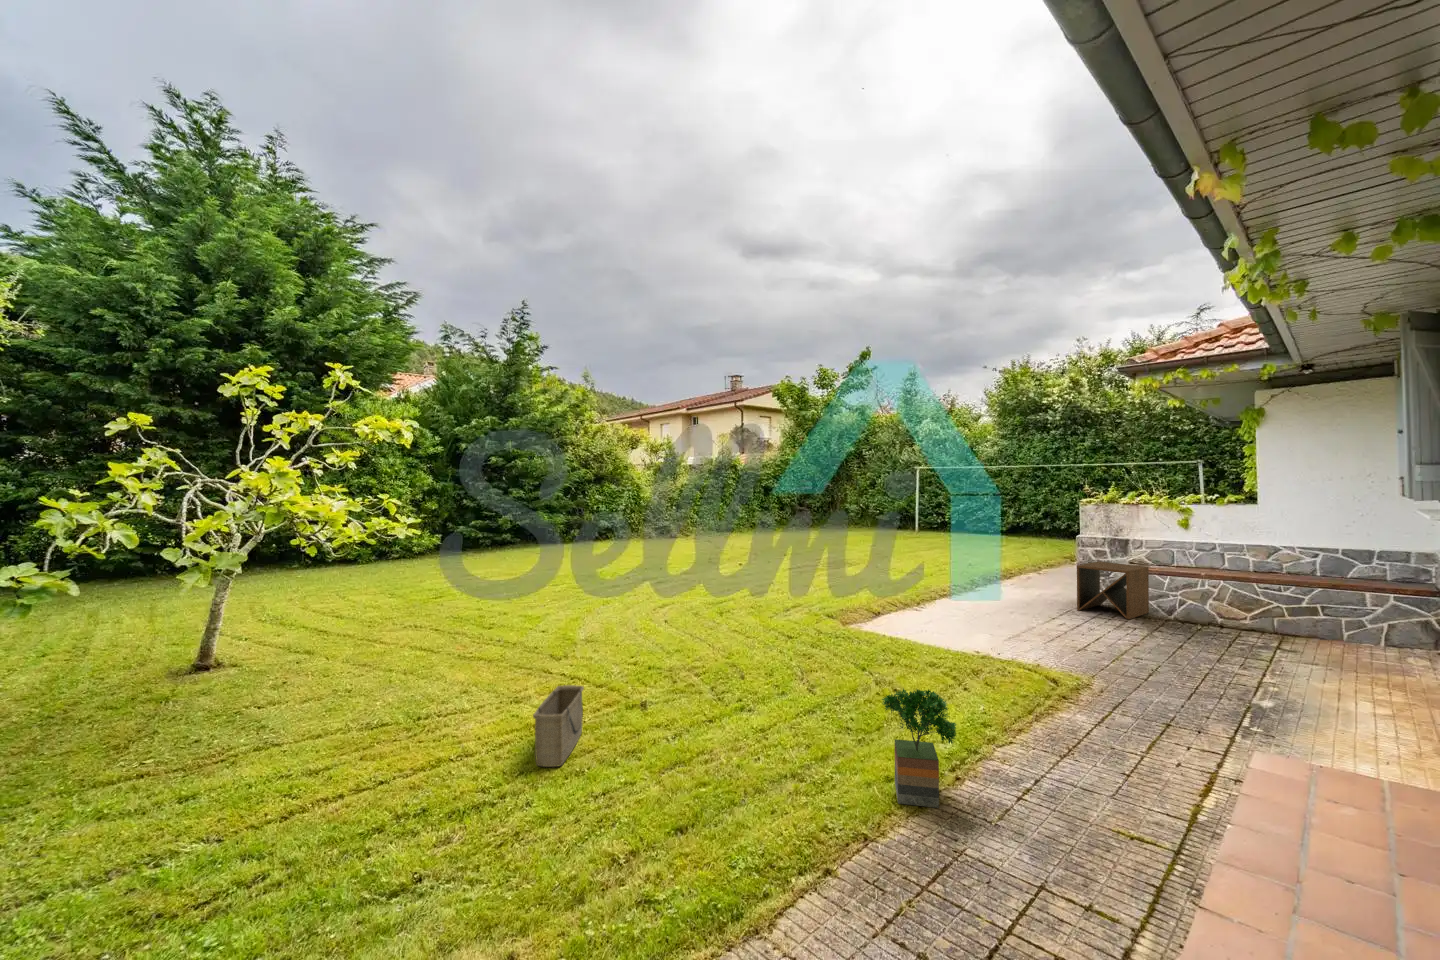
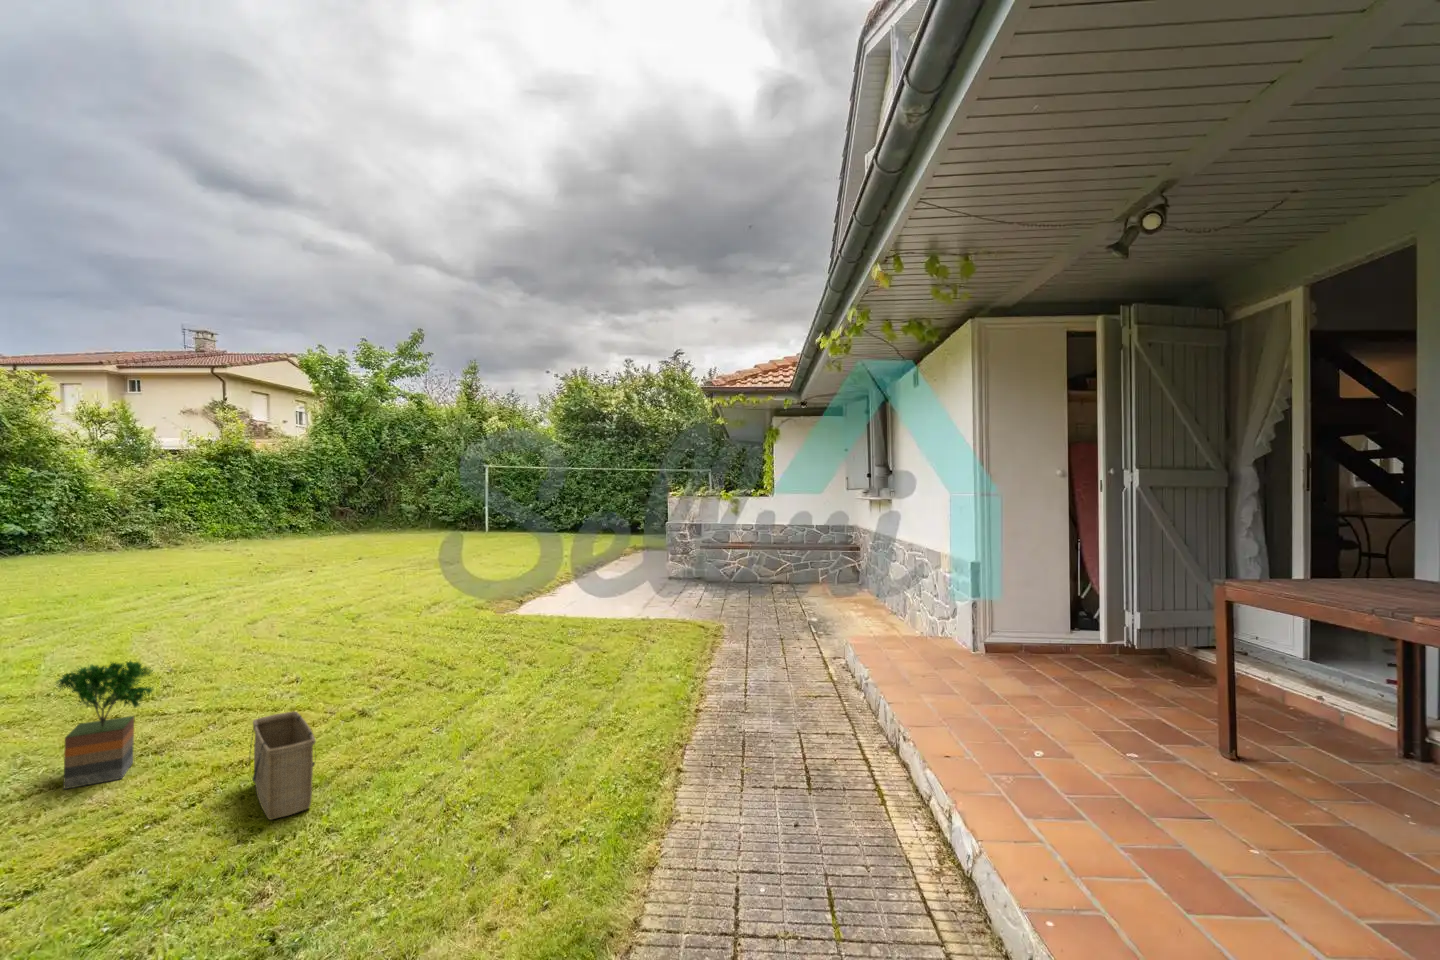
side table: present [1077,561,1149,619] -> none [673,542,717,584]
potted tree: present [882,688,956,808] -> present [57,661,153,789]

